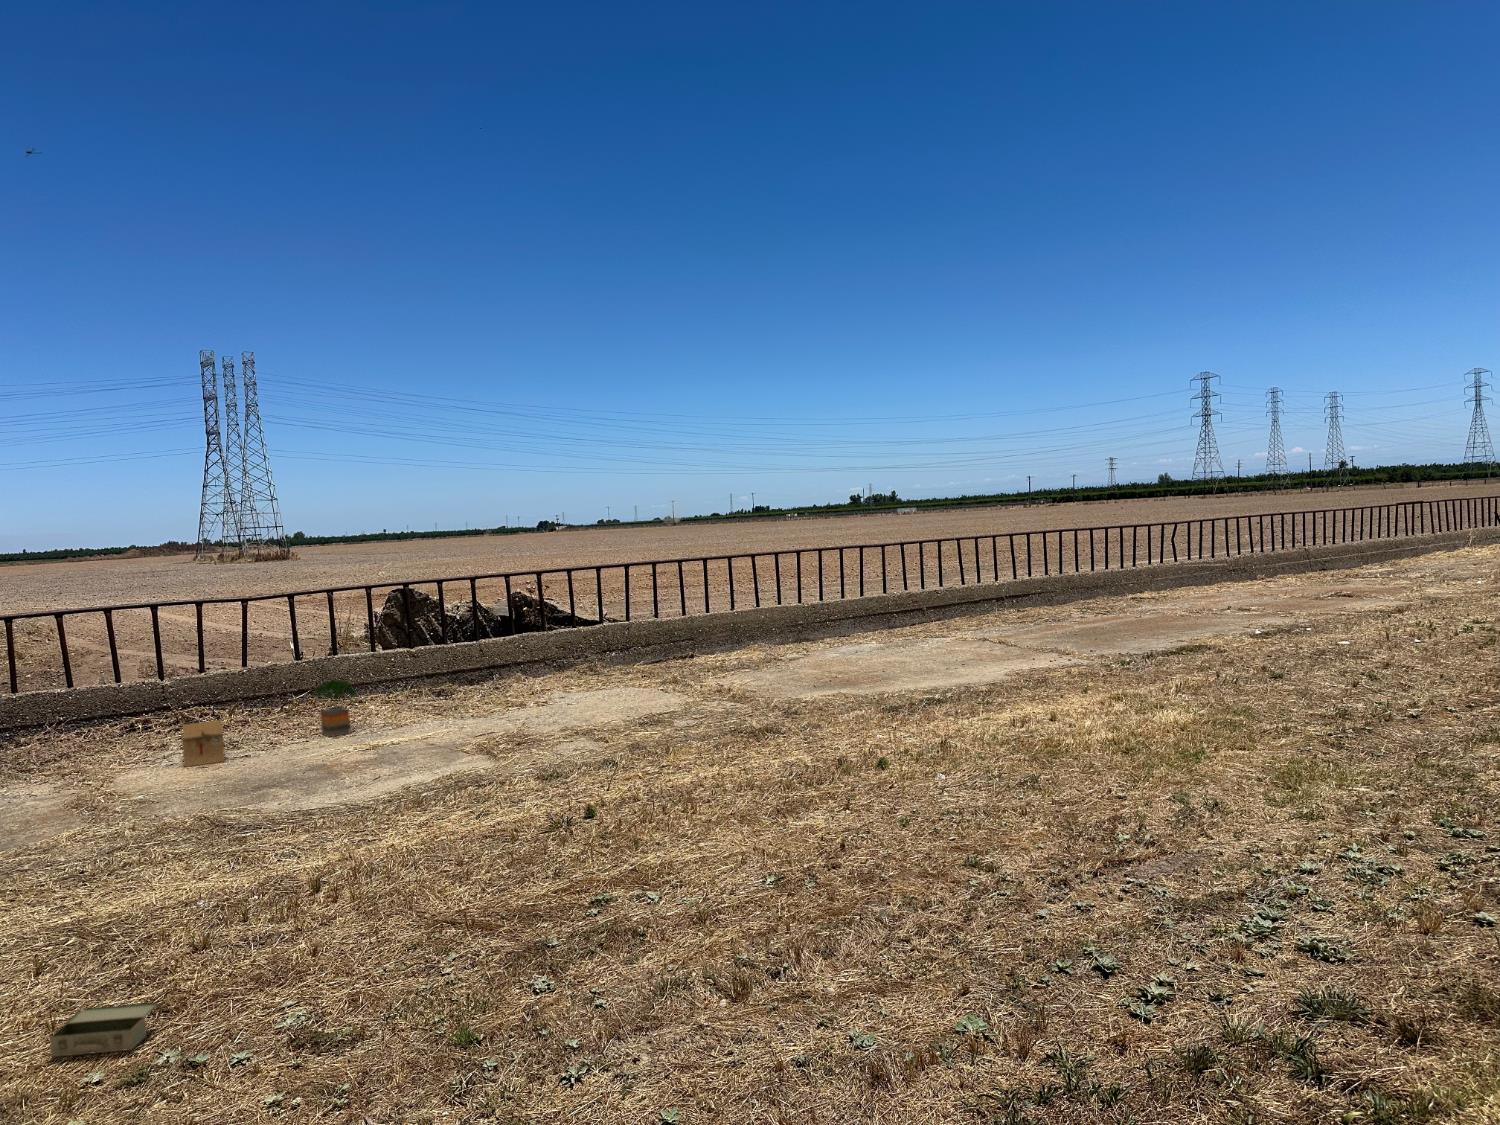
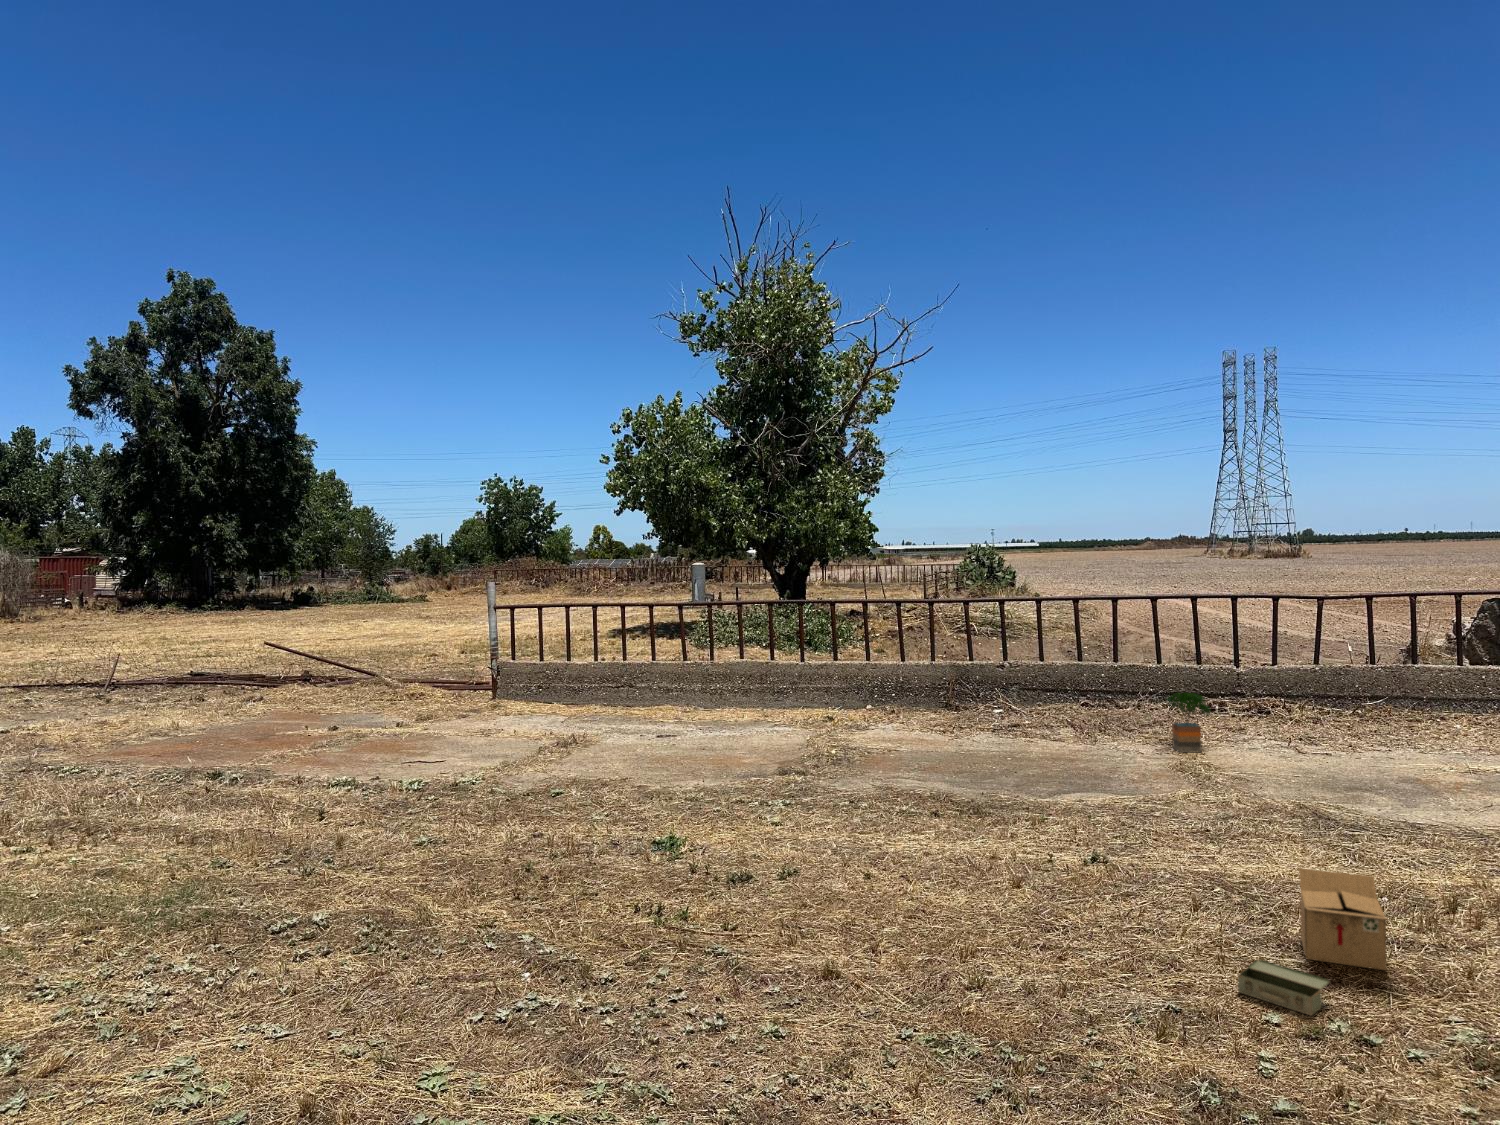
potted tree: present [315,680,357,737] -> present [1167,693,1210,753]
cardboard box: present [182,720,225,767] -> present [1299,868,1387,971]

